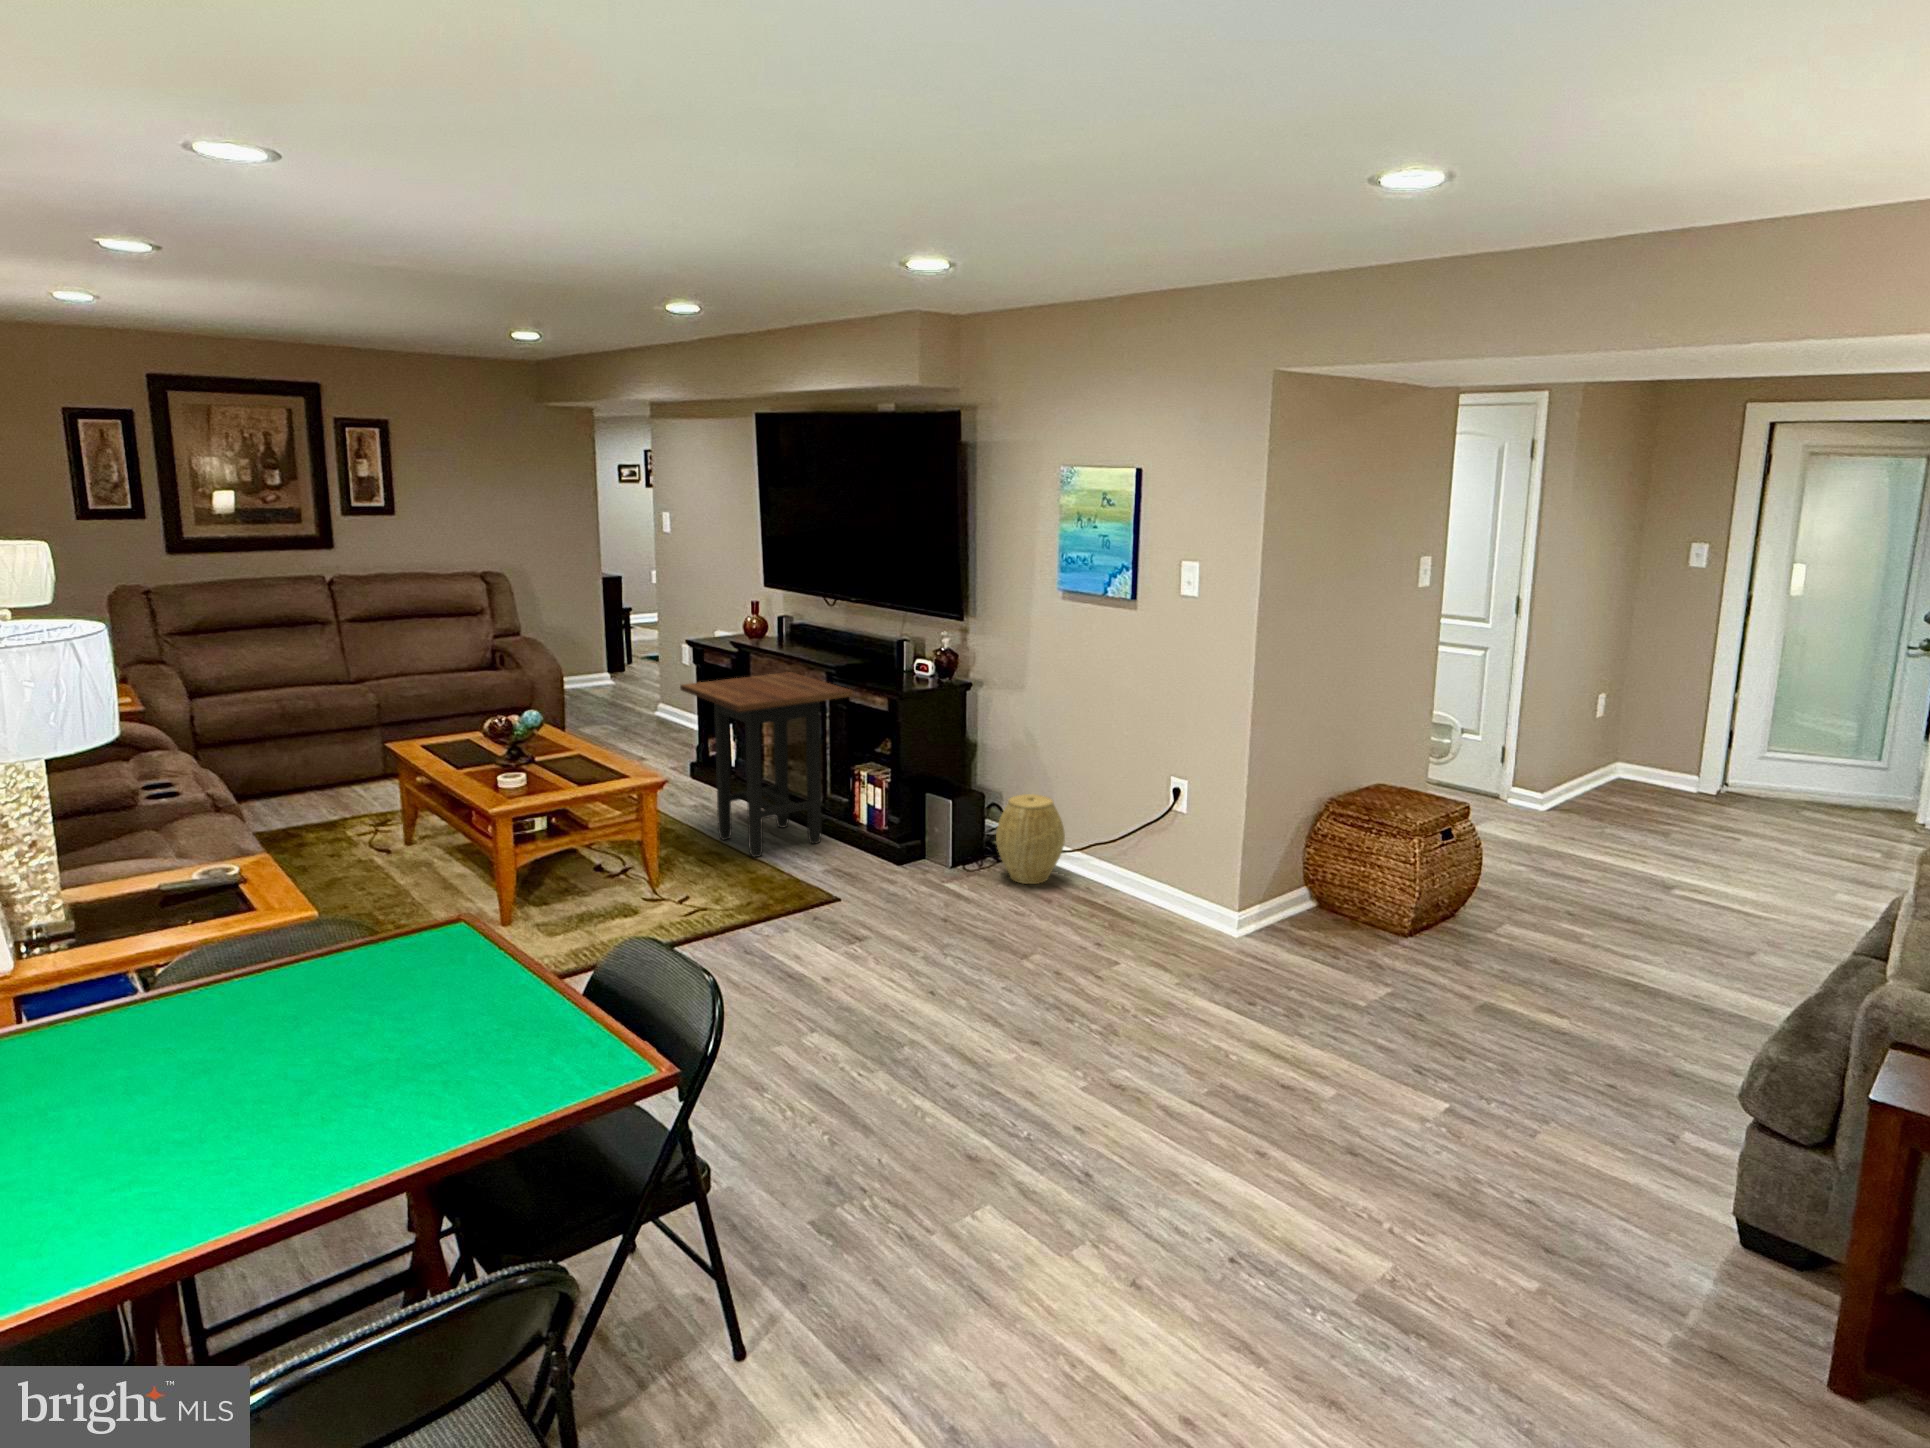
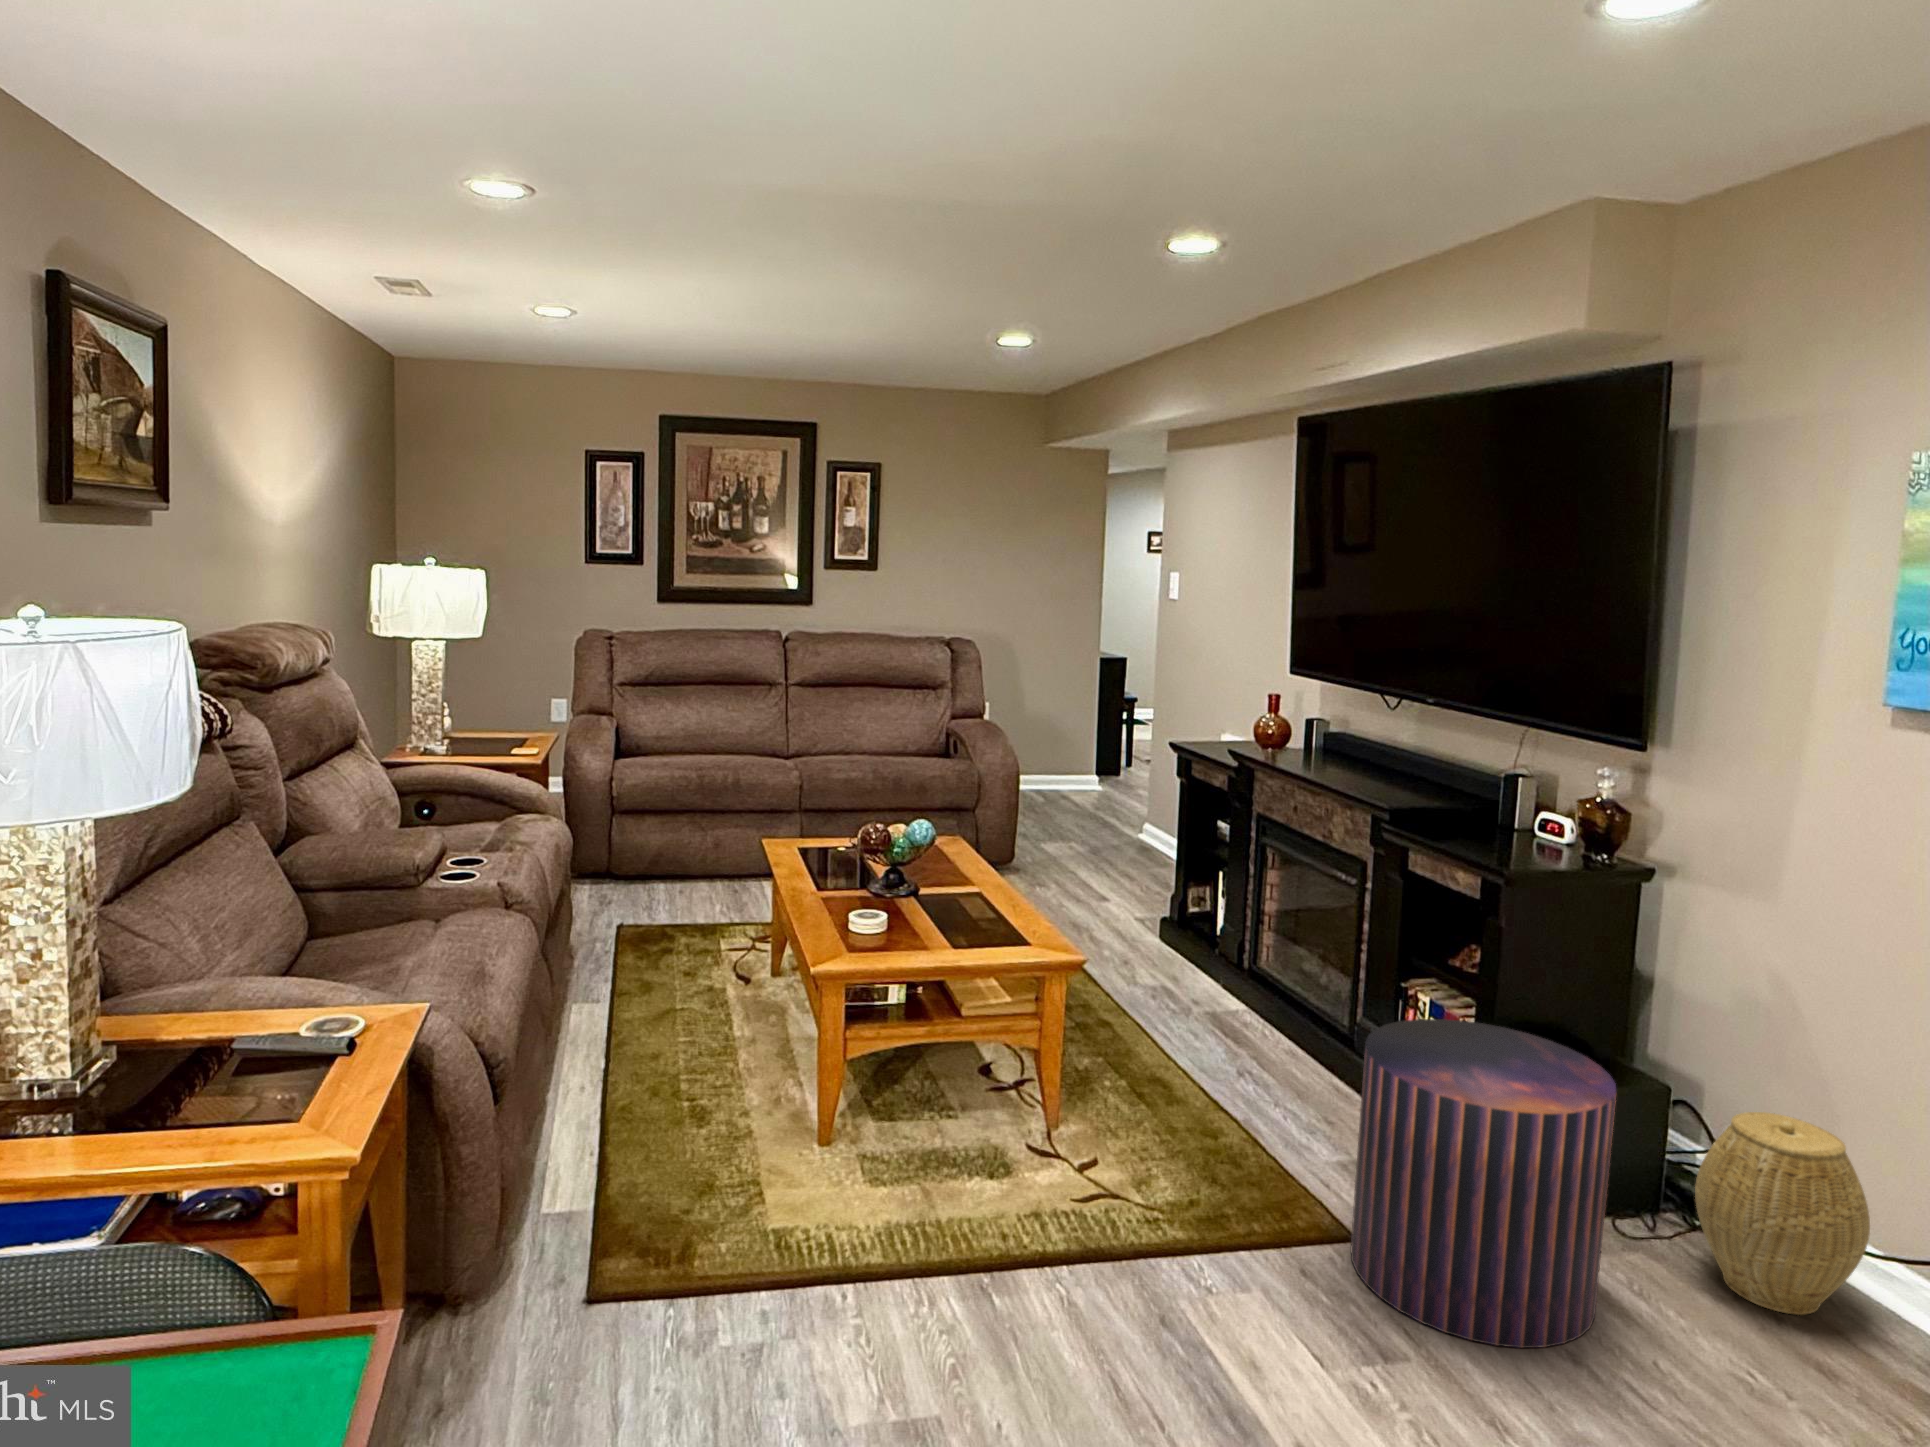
side table: present [680,672,853,857] -> none [1136,806,1416,1105]
pouf: none [837,775,956,925] -> present [1351,1019,1616,1348]

